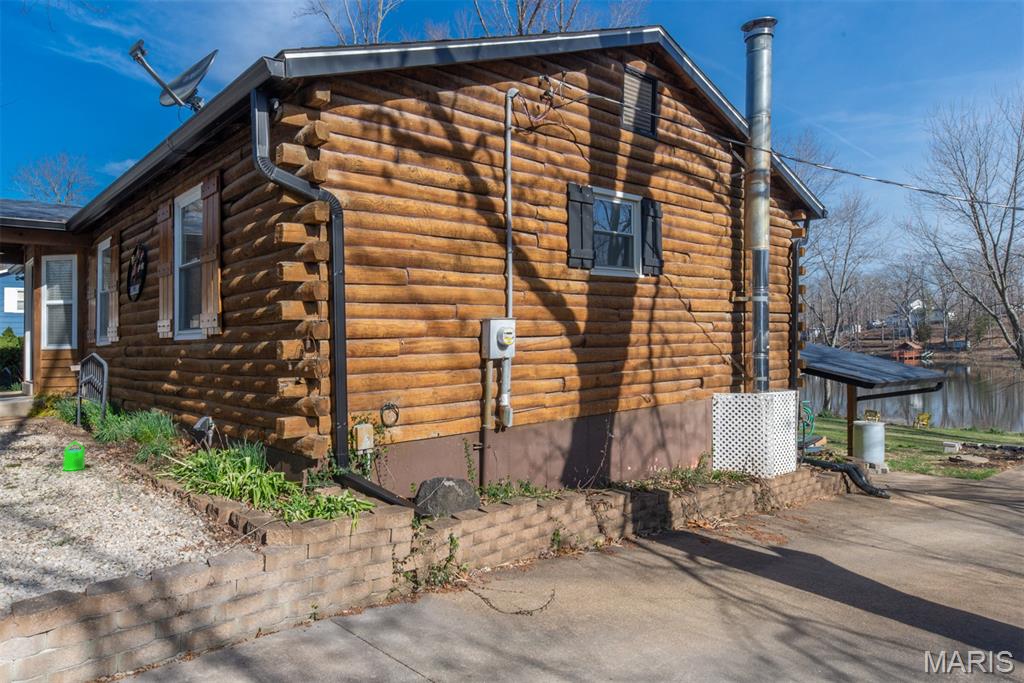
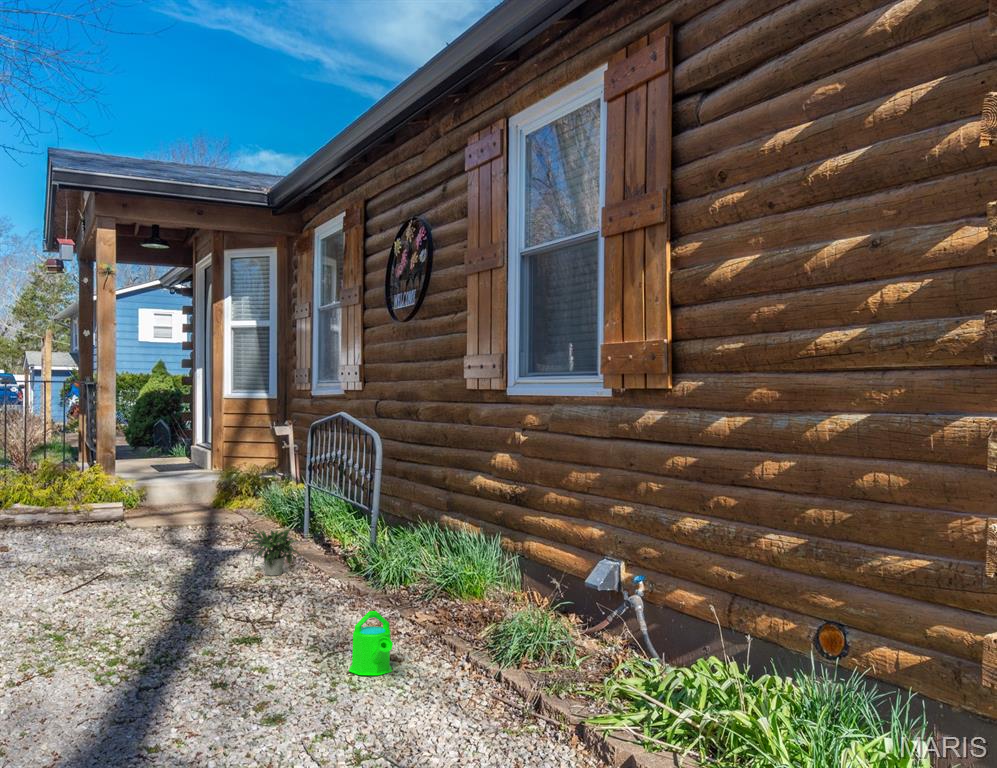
potted plant: none [19,417,63,442] -> present [248,530,301,575]

